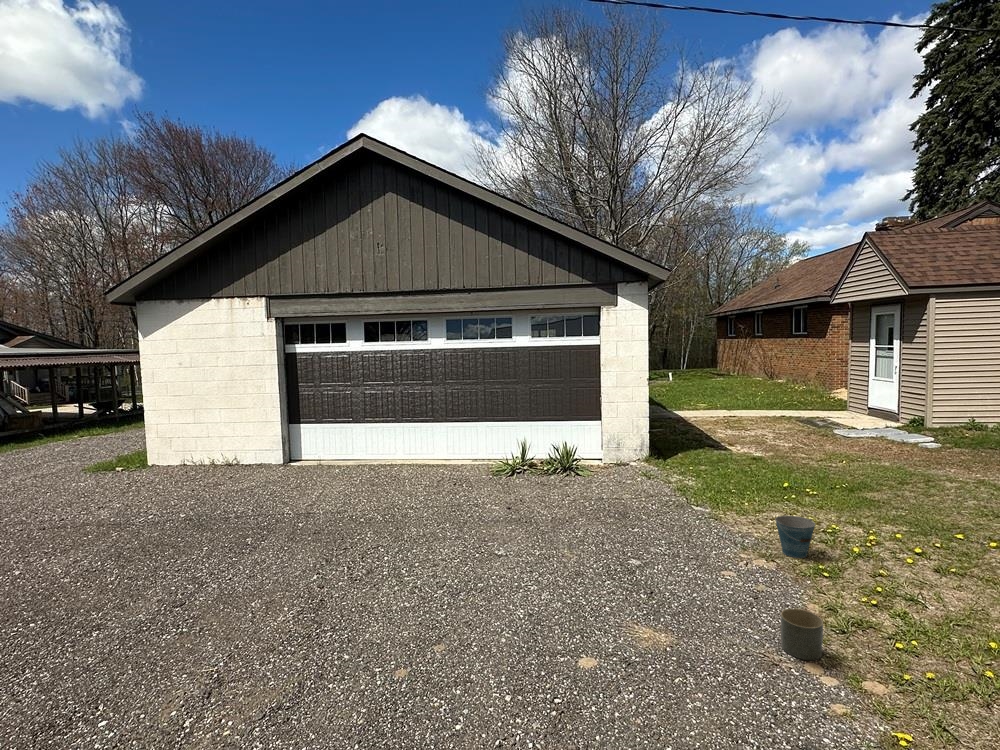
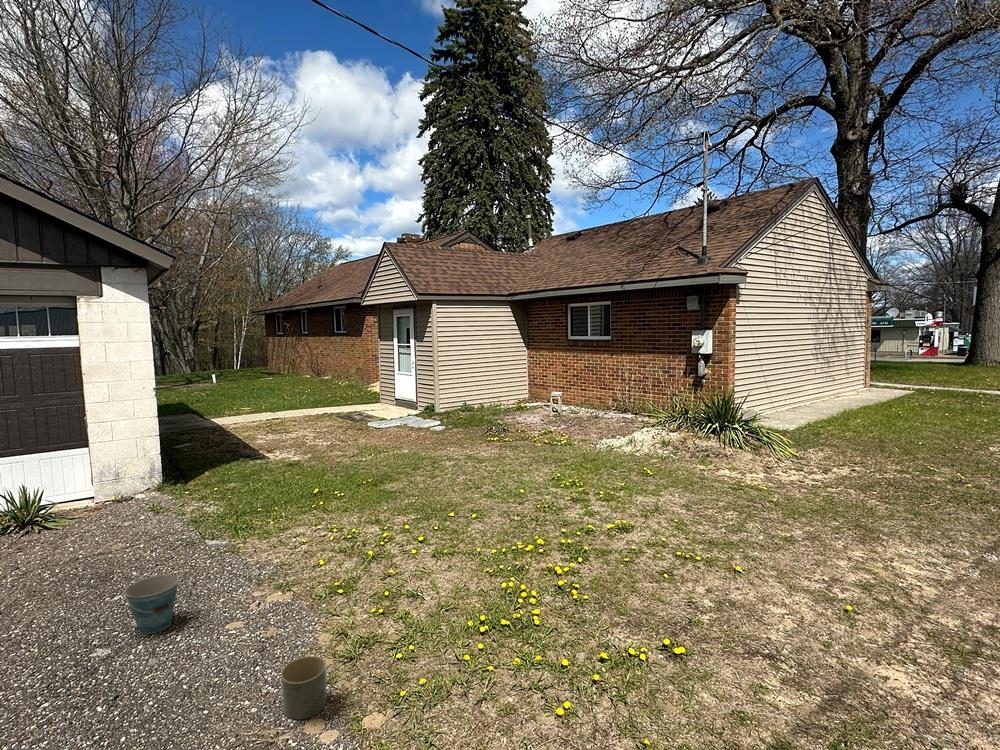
bucket: present [775,515,815,558] -> present [125,575,179,634]

